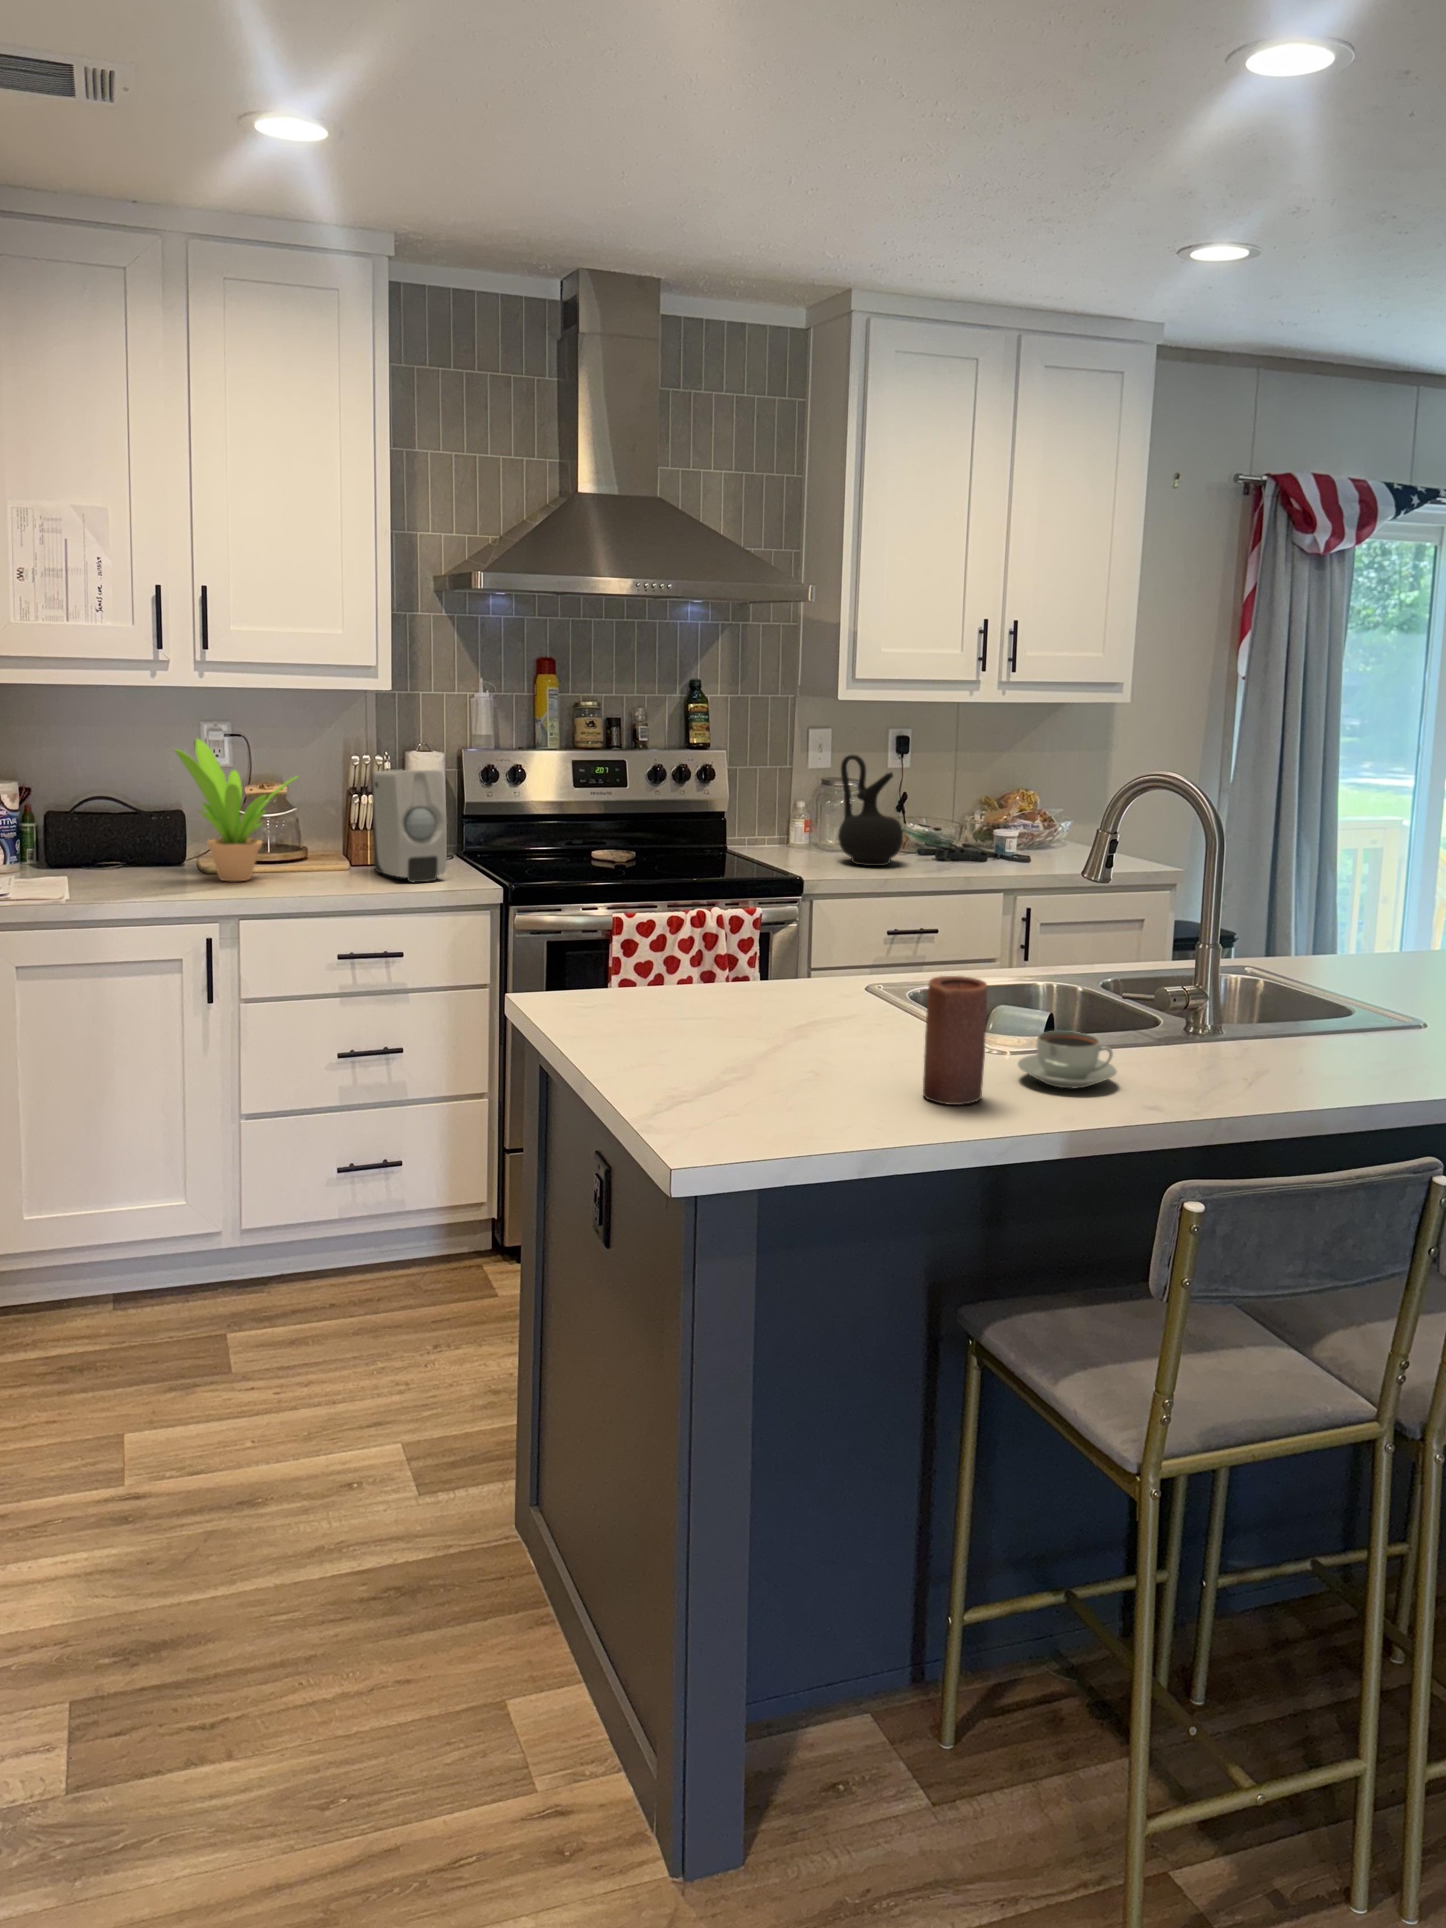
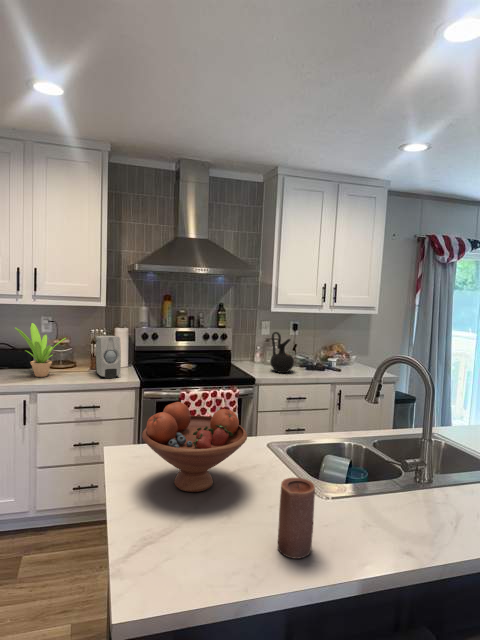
fruit bowl: none [637,876,847,1045] -> present [142,402,247,492]
coffee cup: present [1018,1031,1117,1088] -> none [333,501,388,541]

